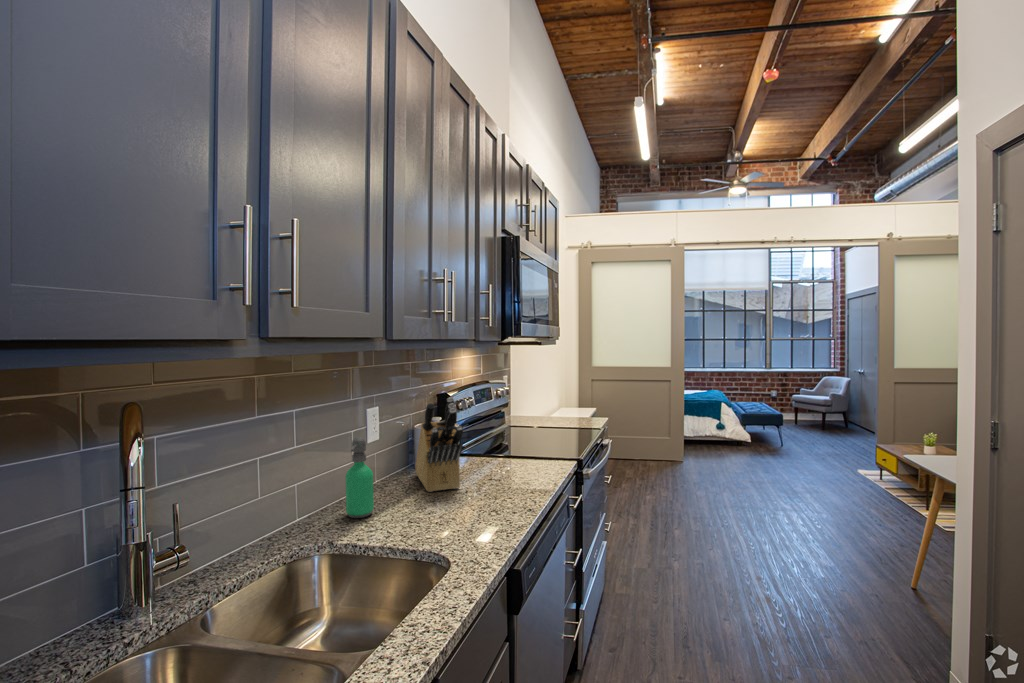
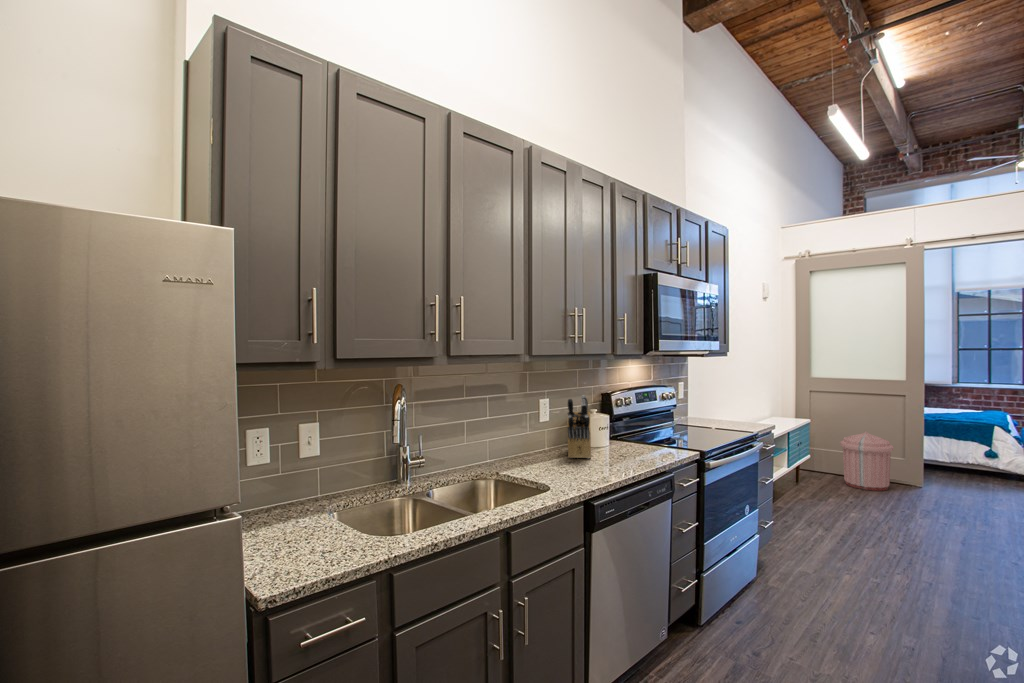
trash can: none [621,414,663,469] -> present [840,432,894,491]
soap dispenser: present [345,437,374,518] -> none [512,416,529,465]

